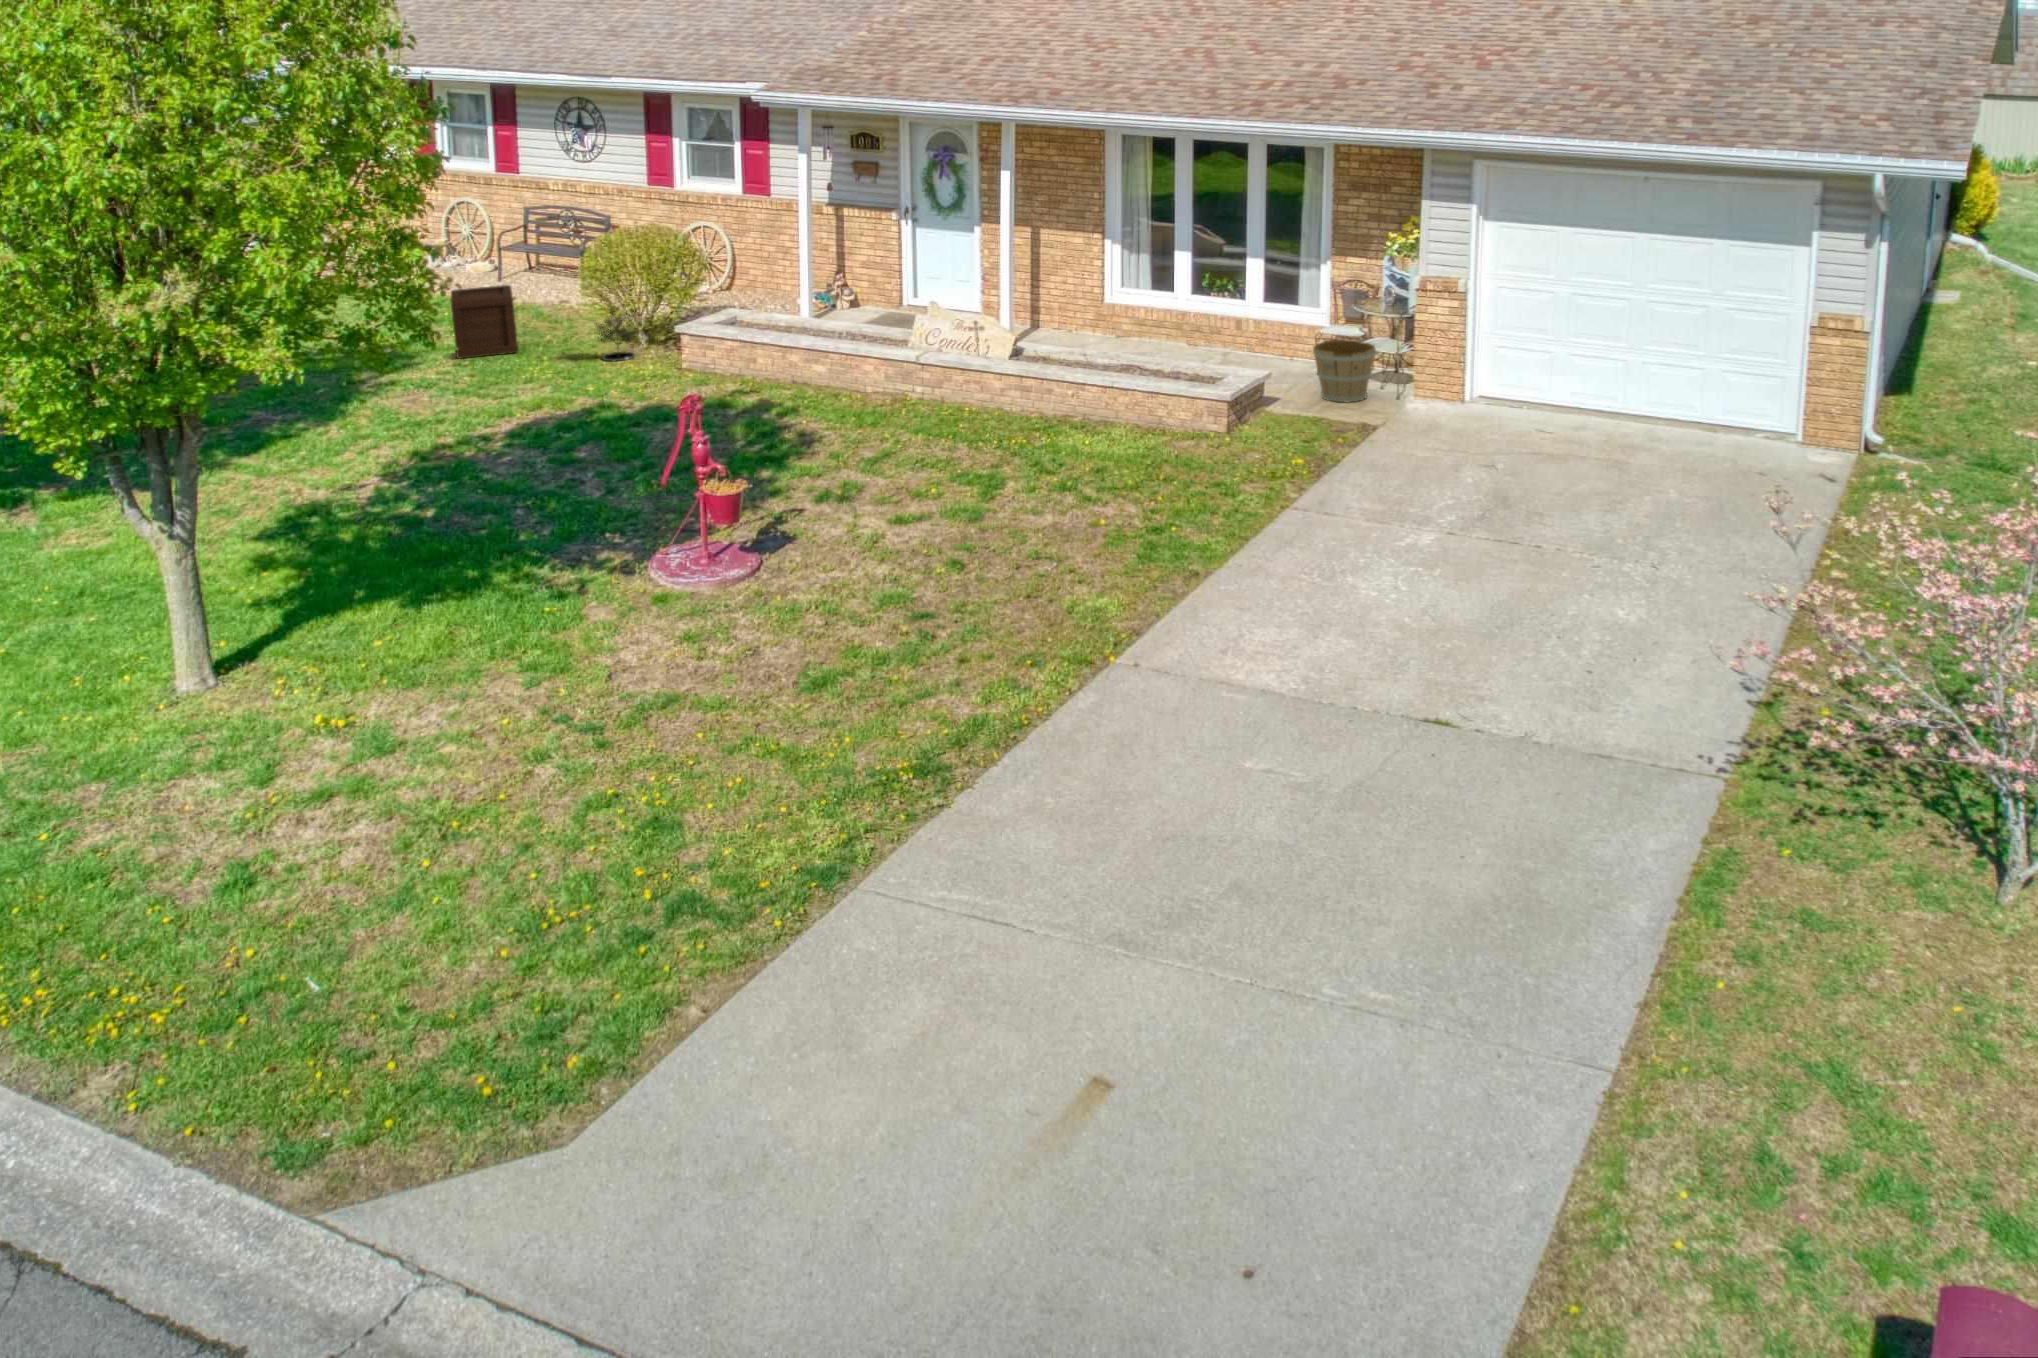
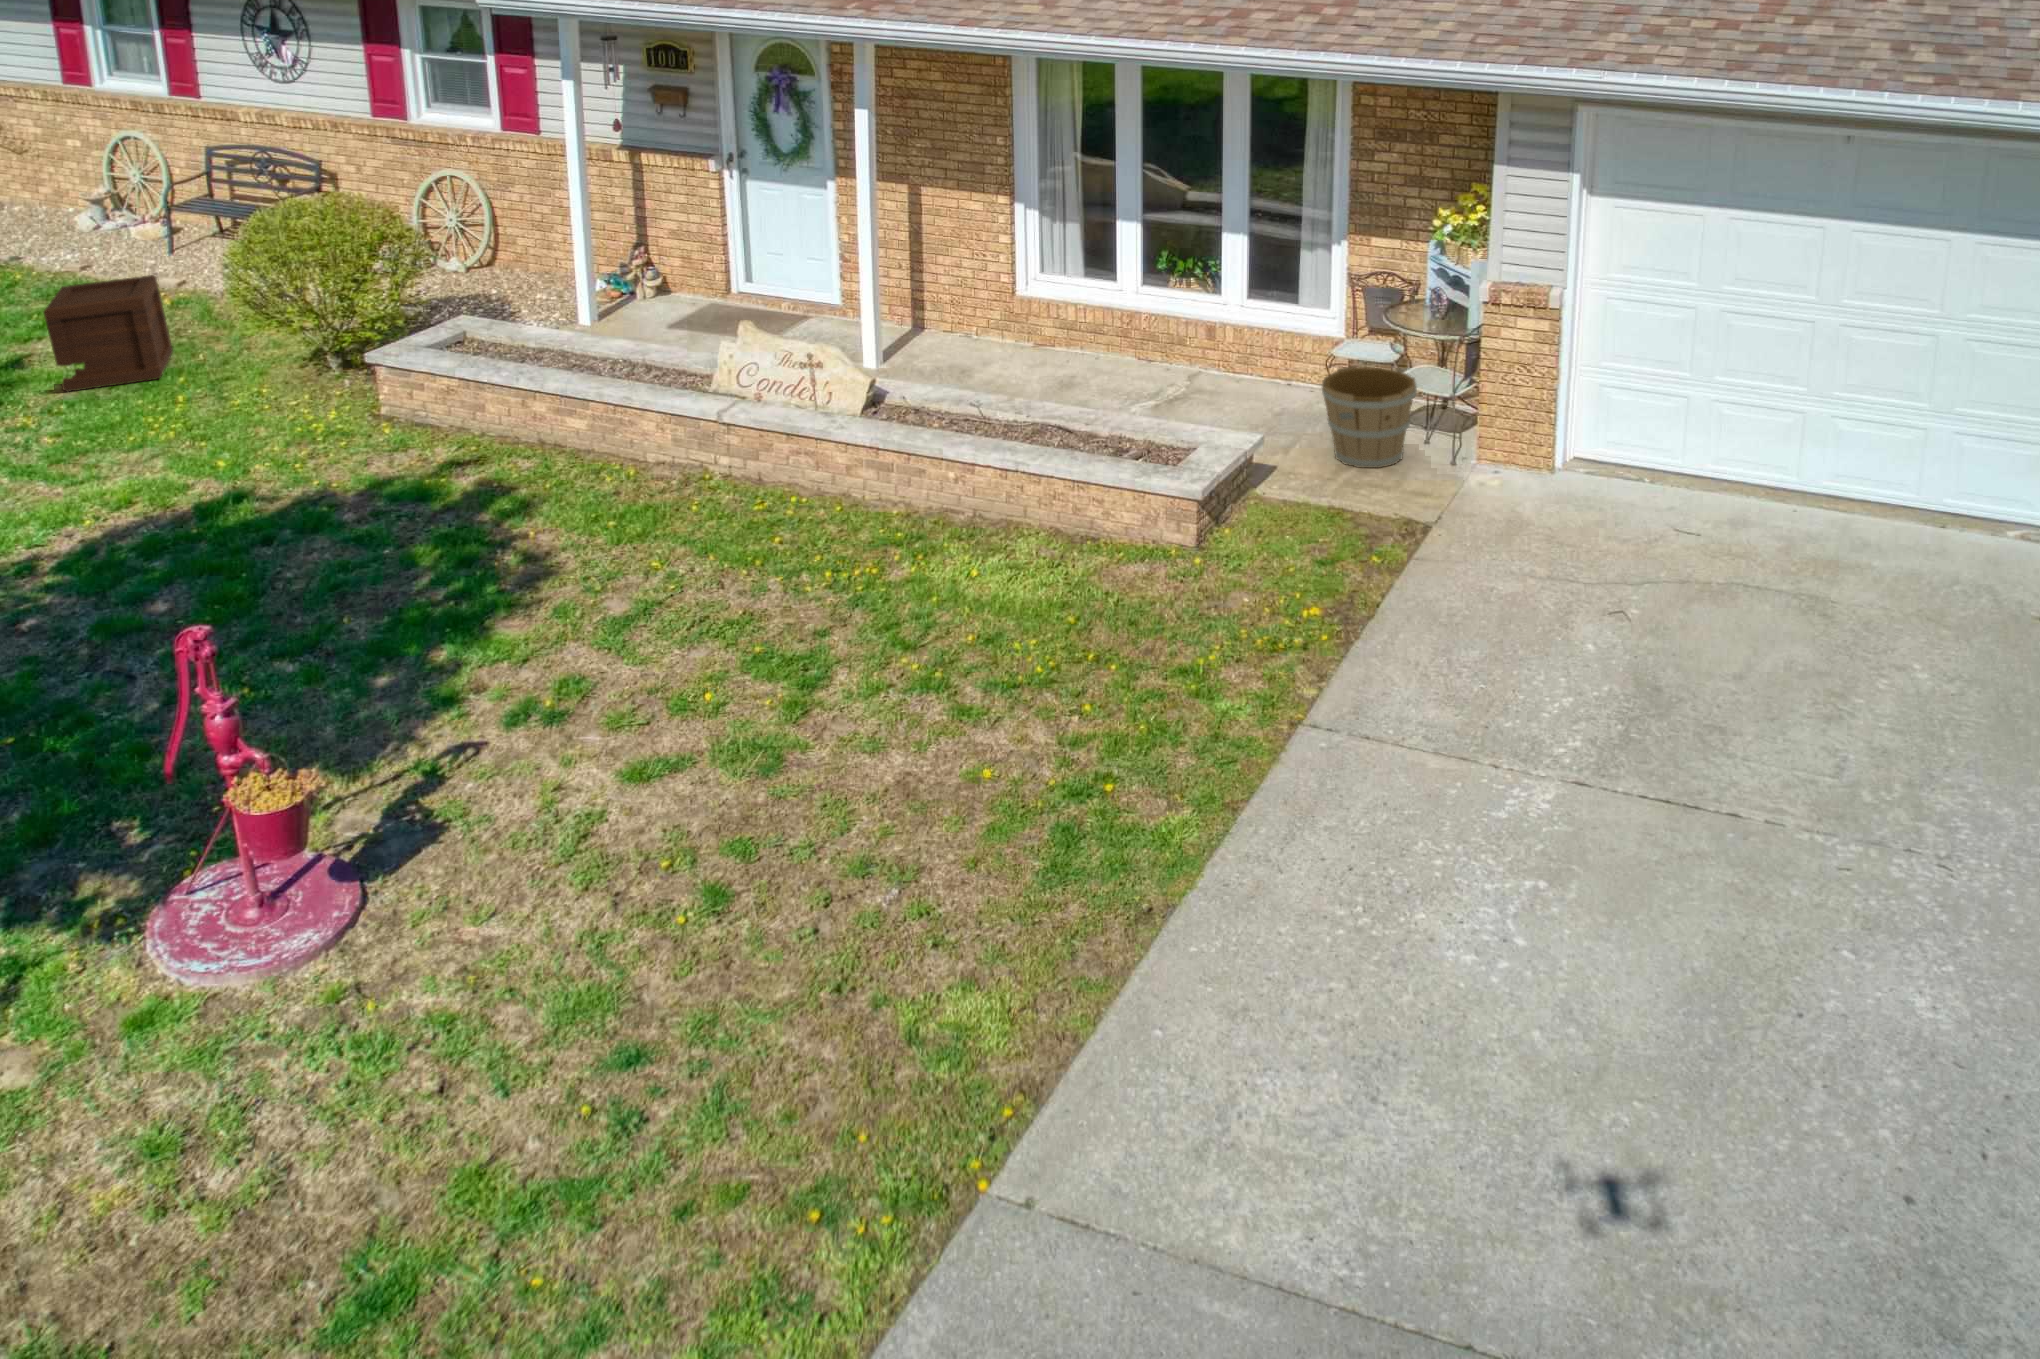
potted tree: present [596,301,635,361] -> none [255,301,332,394]

